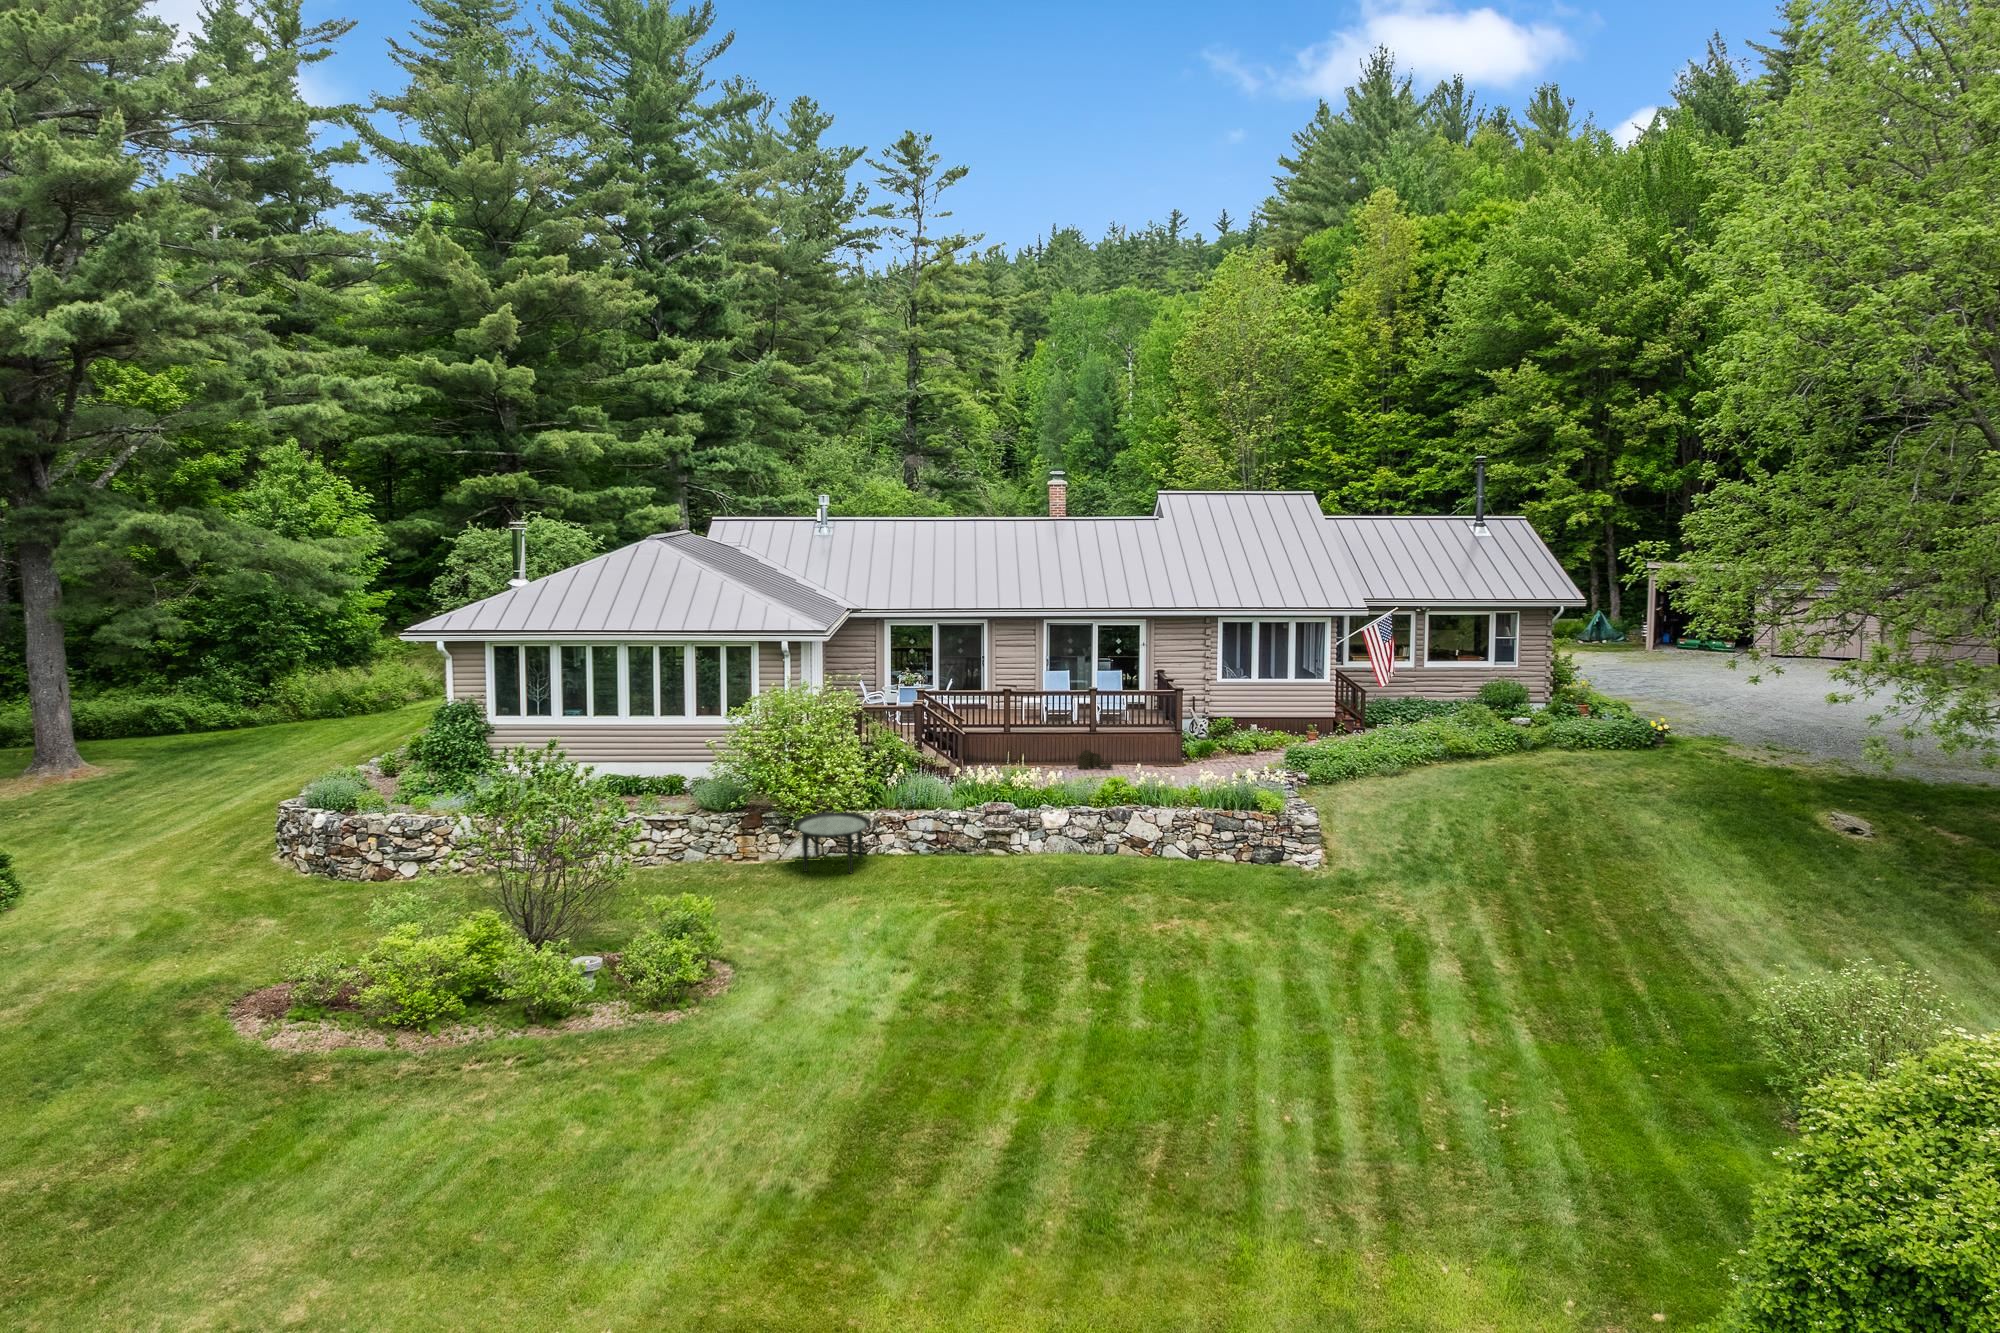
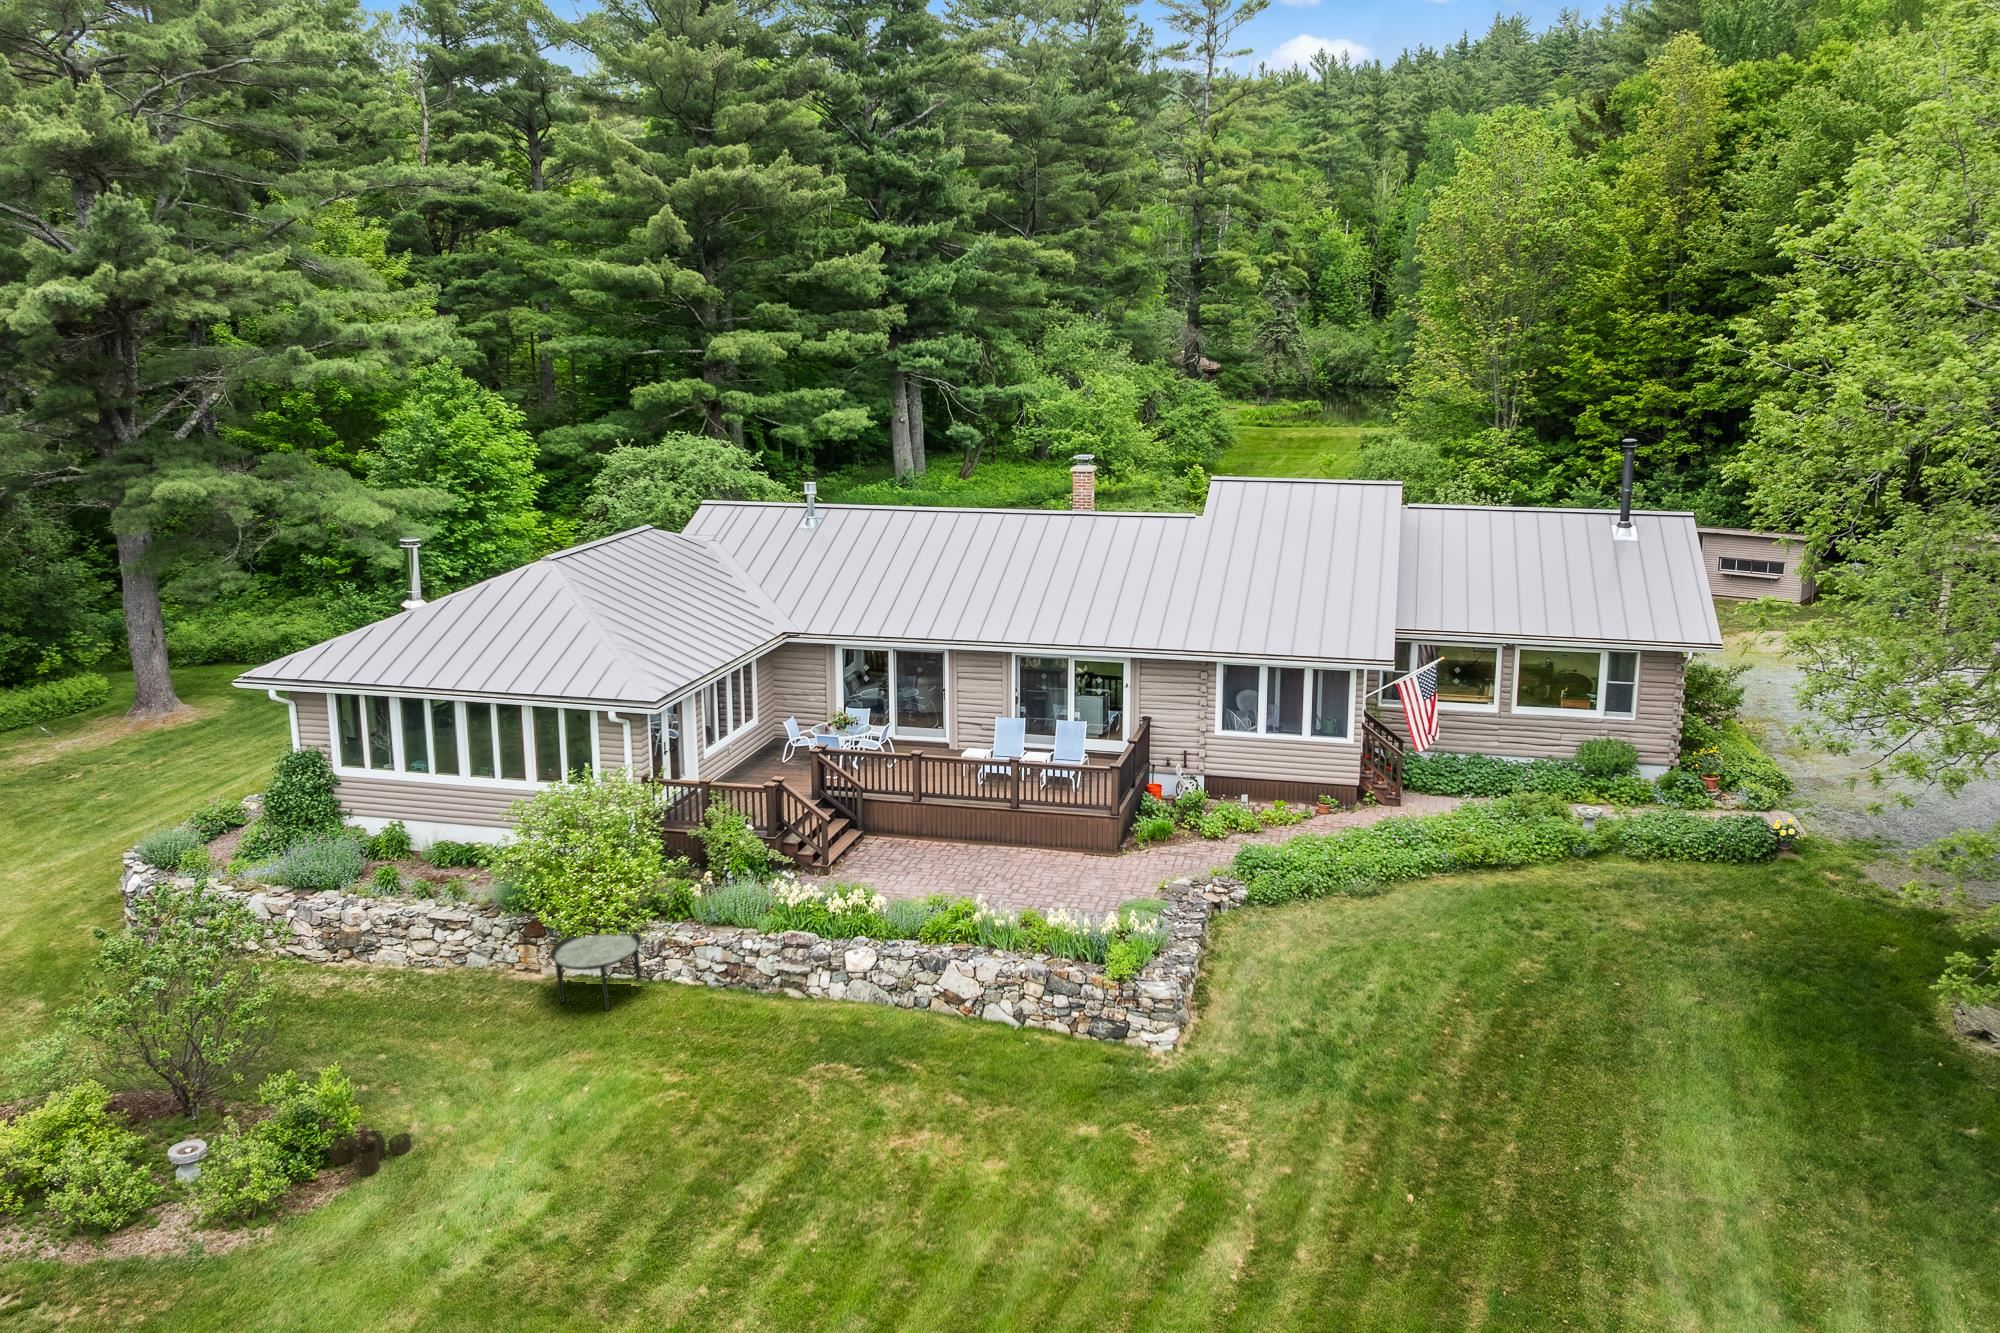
woven basket: present [1078,750,1112,770] -> present [329,1130,412,1176]

